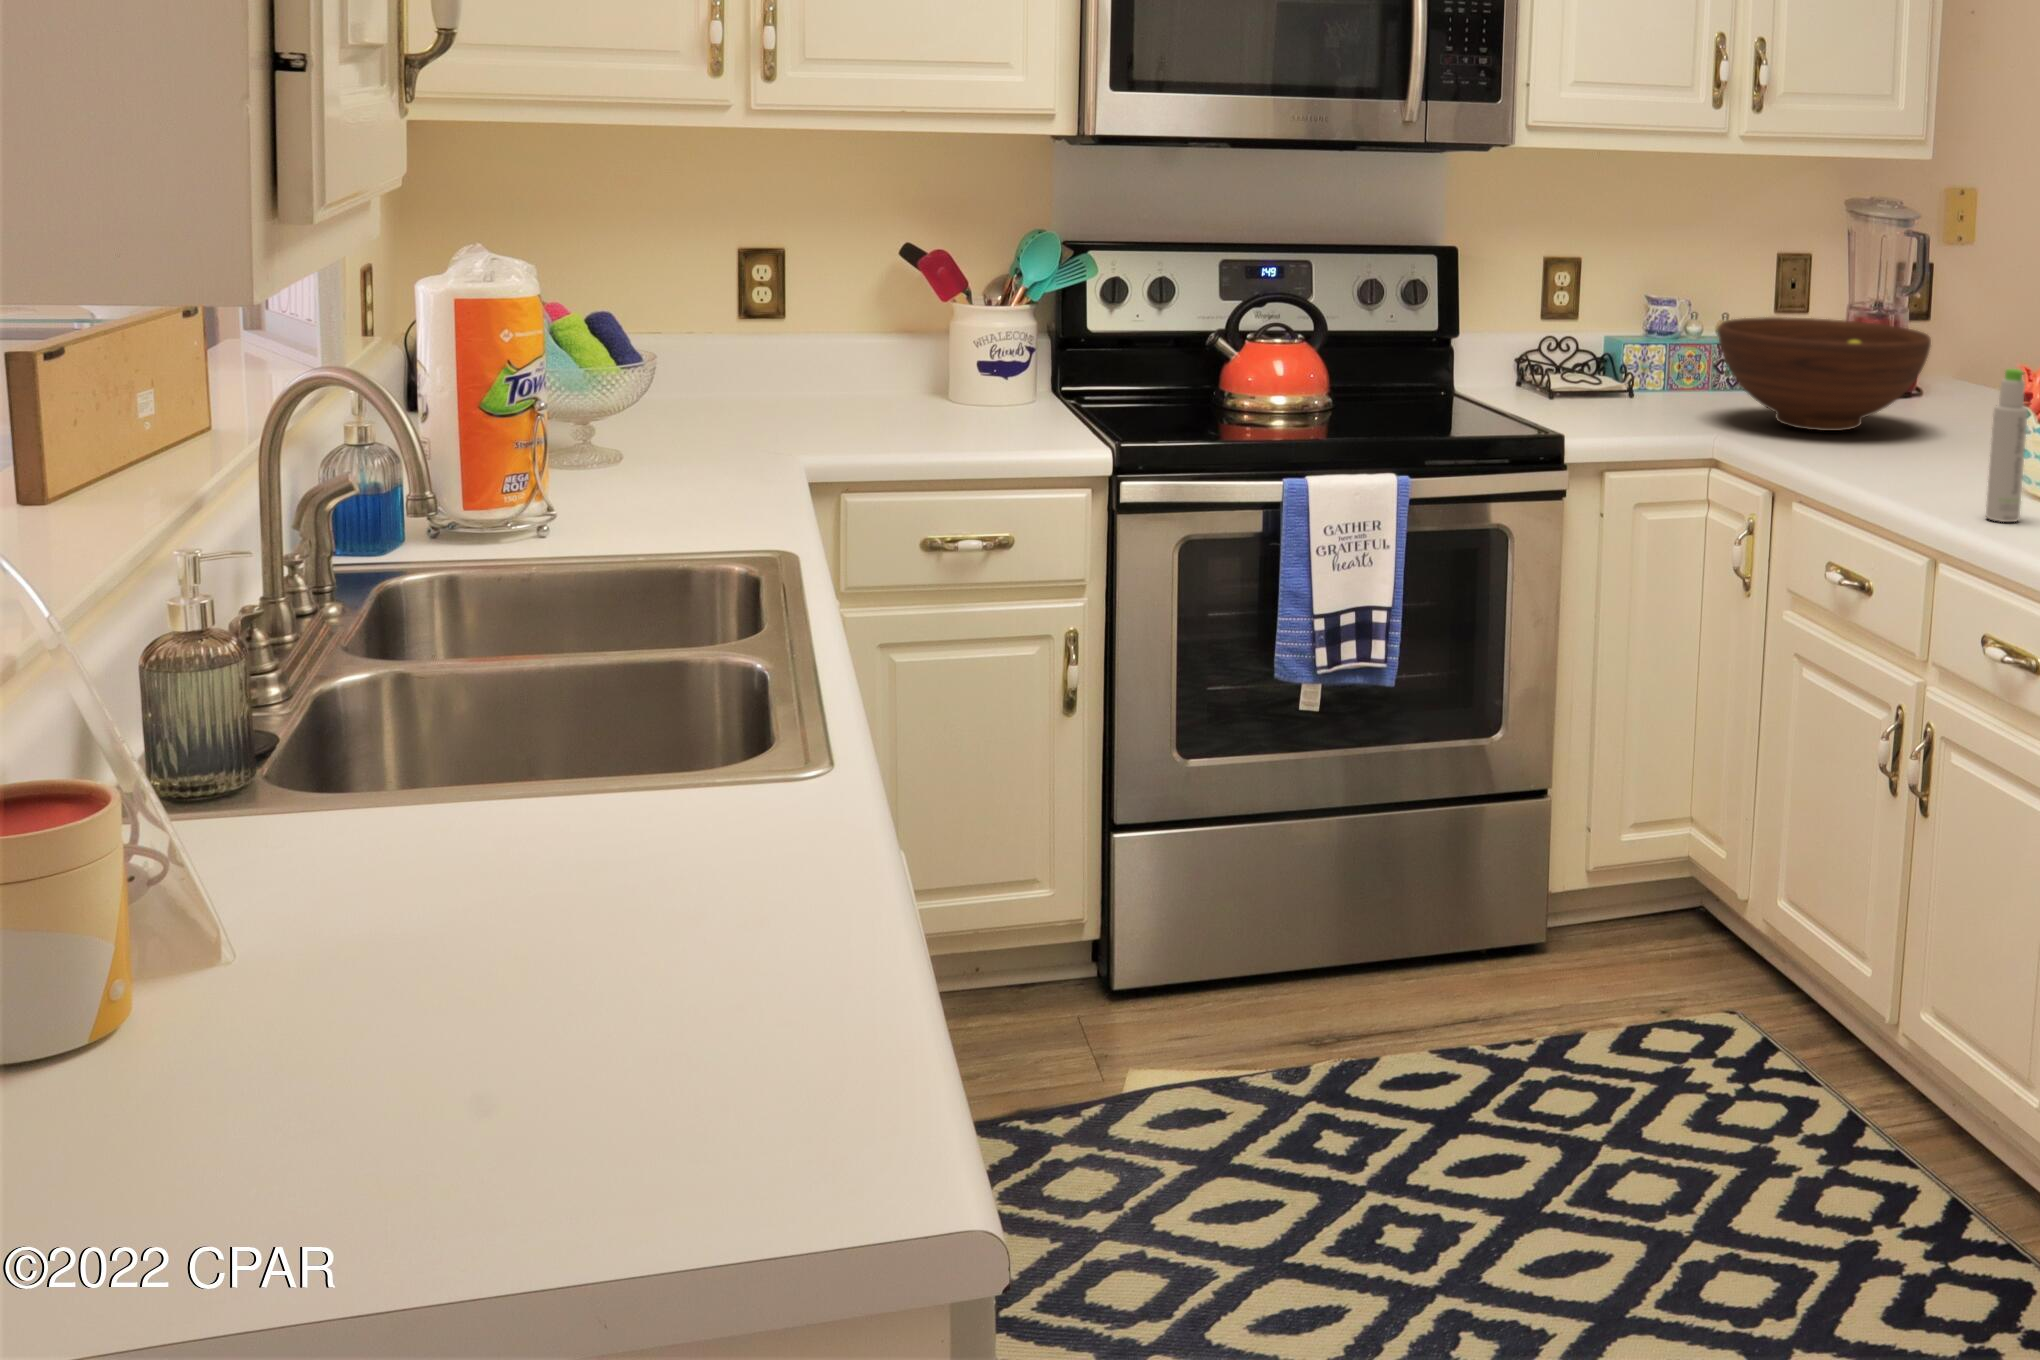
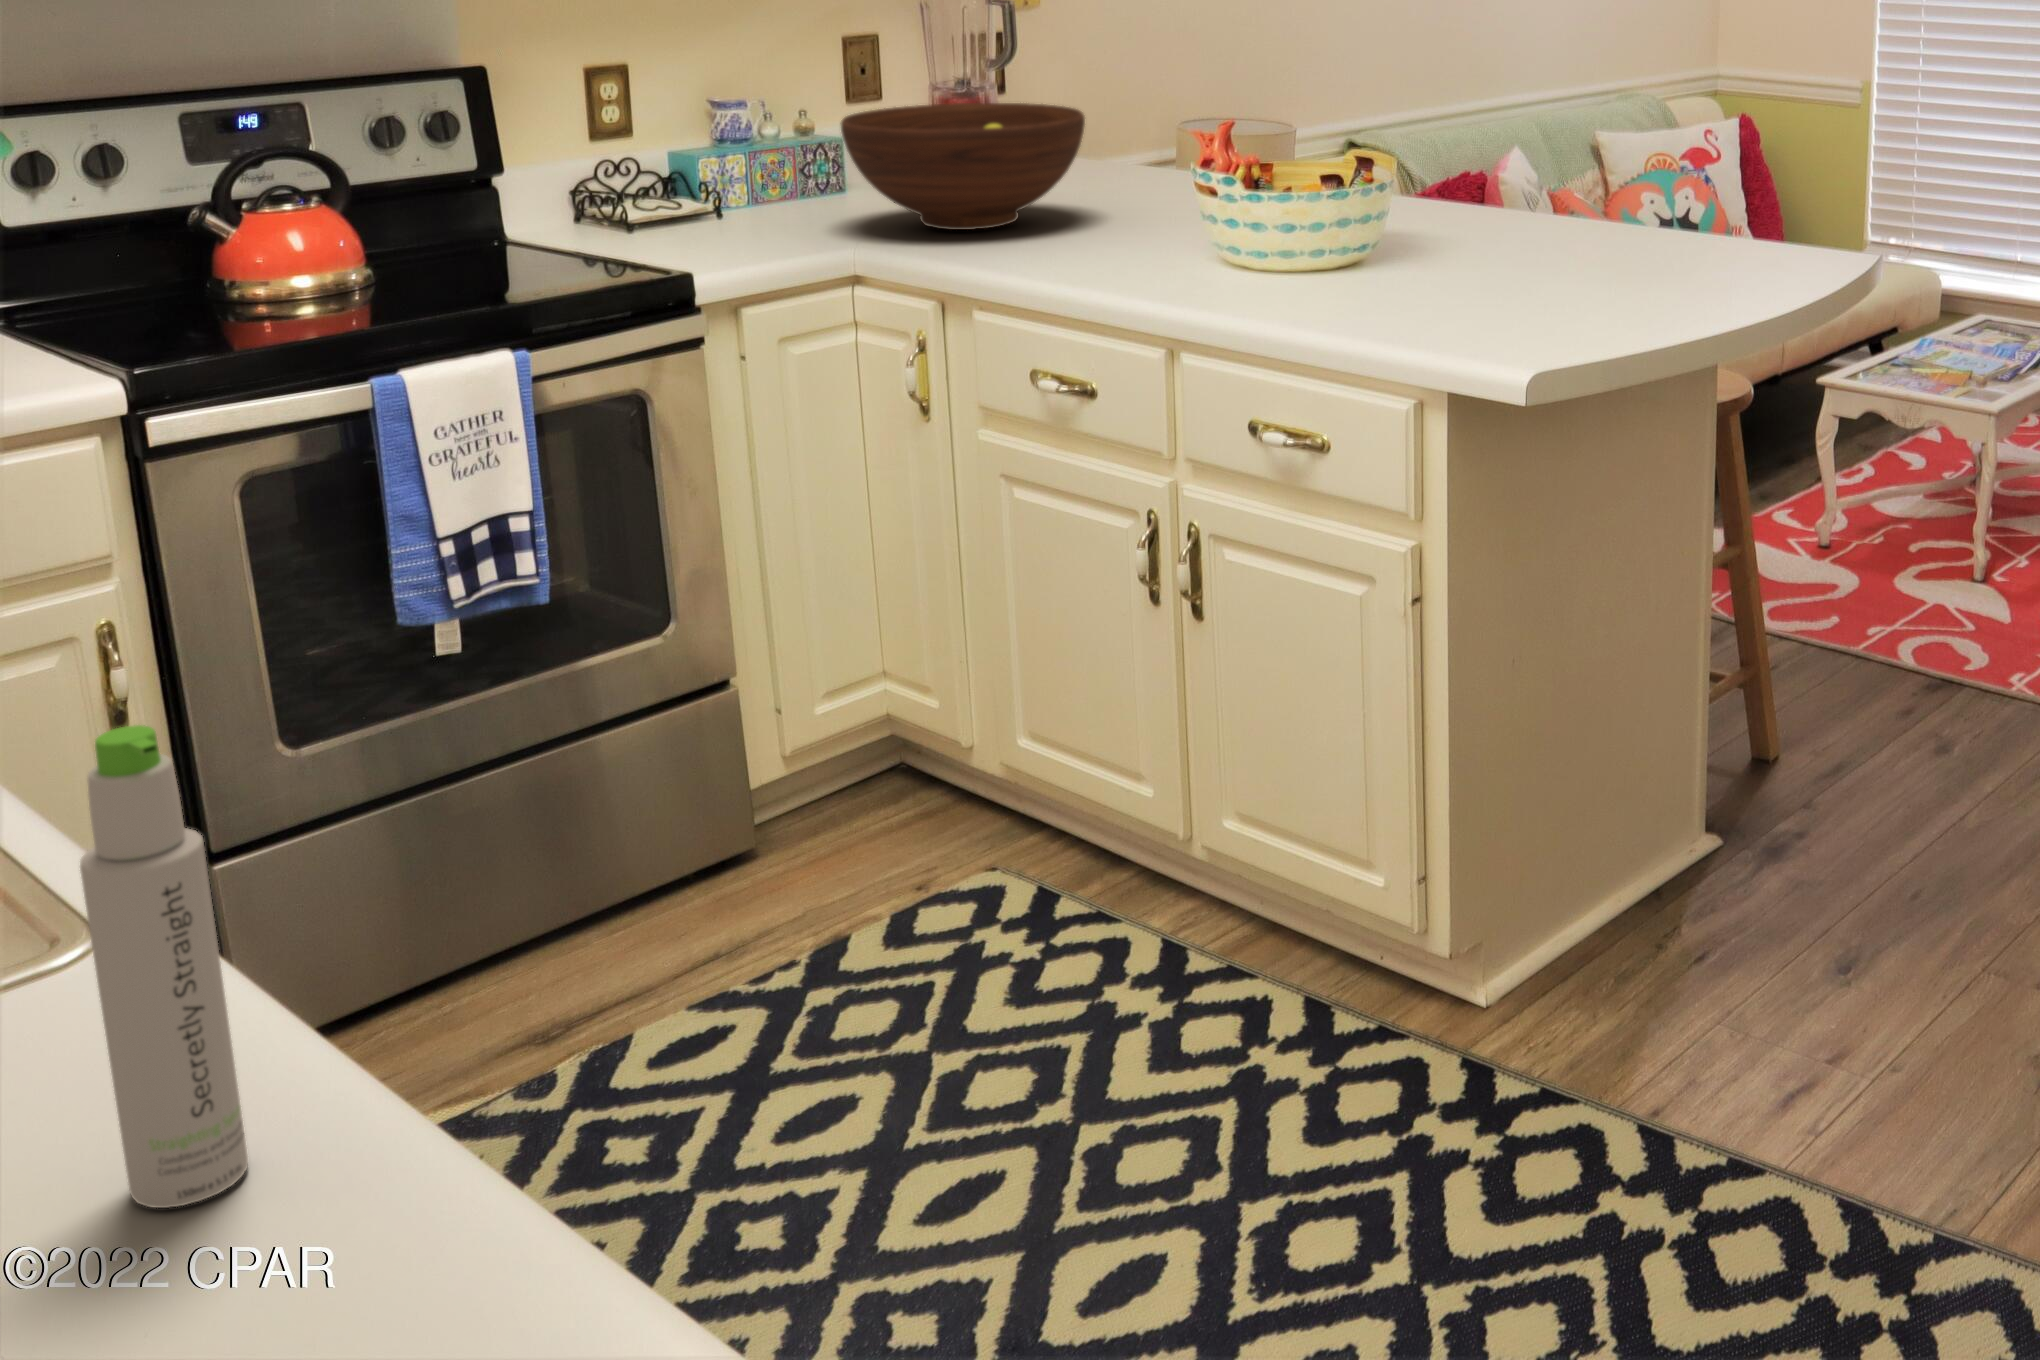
bottle: present [1986,369,2028,522] -> present [80,725,248,1208]

